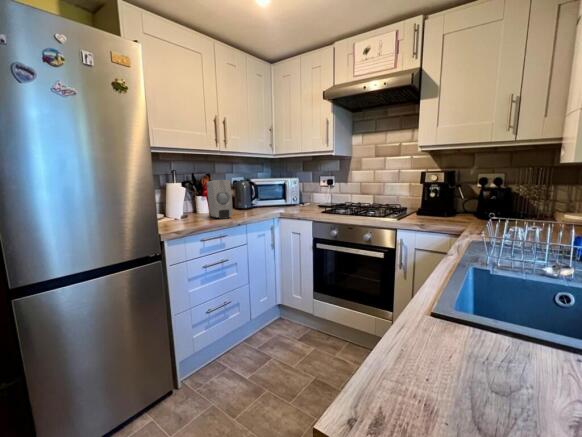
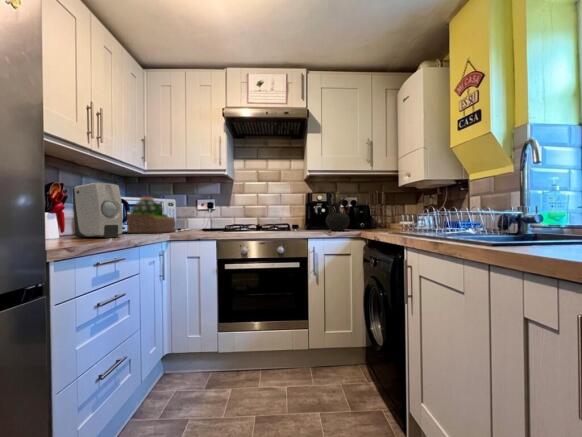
ceramic jug: none [433,172,465,221] -> present [326,192,349,231]
succulent plant: none [251,181,289,212] -> present [127,196,176,233]

